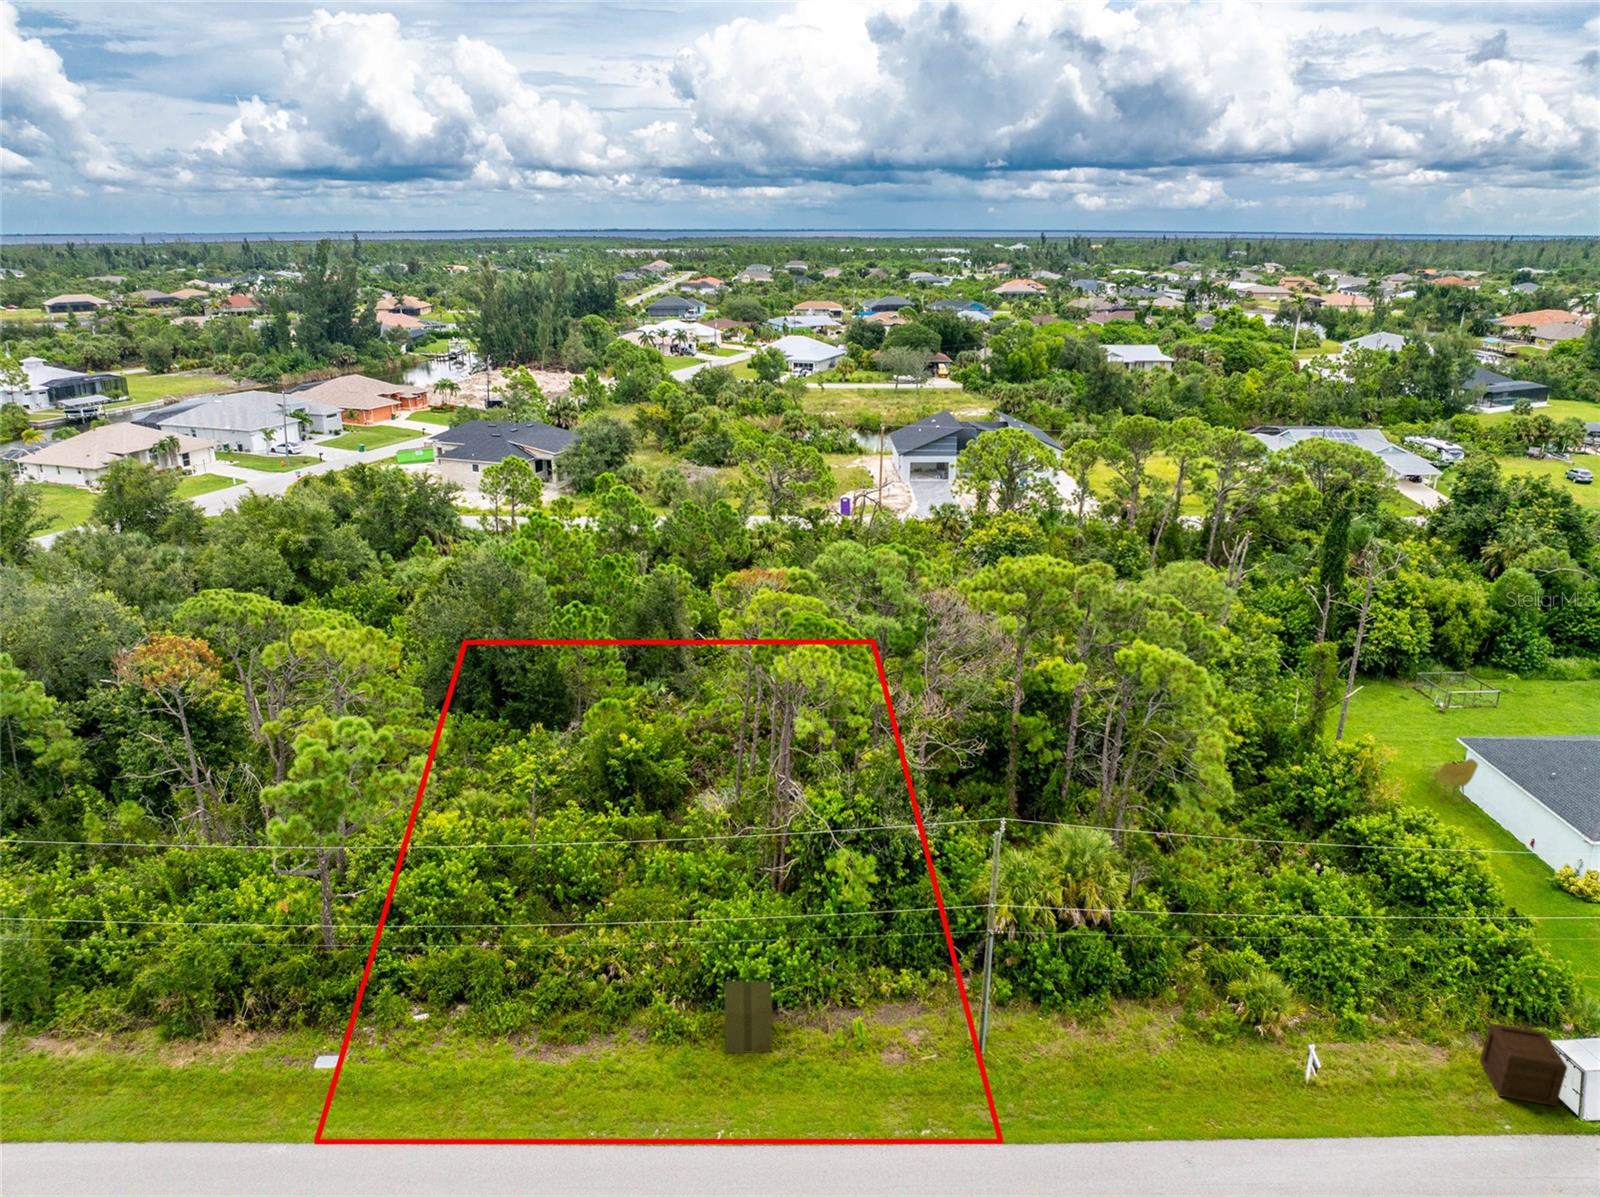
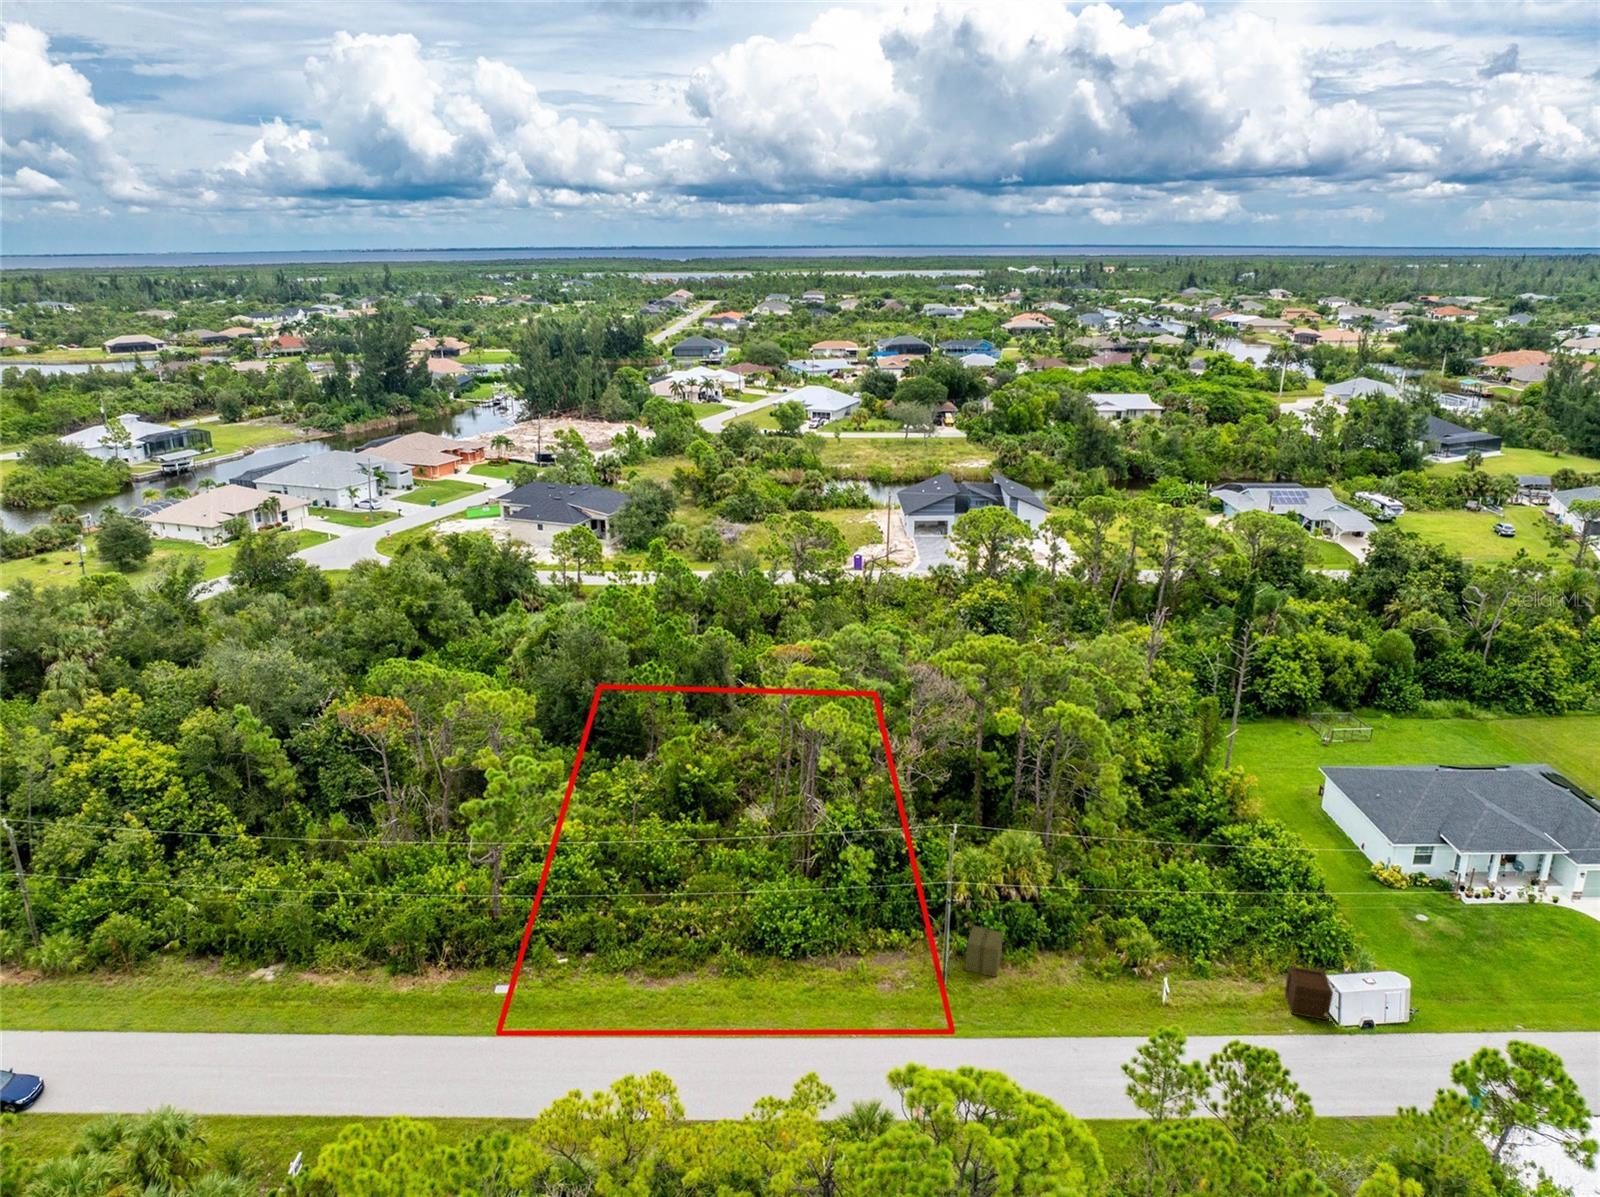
chair: present [1429,759,1478,803] -> none [1300,783,1335,818]
cardboard box: present [725,981,773,1053] -> present [965,926,1003,977]

